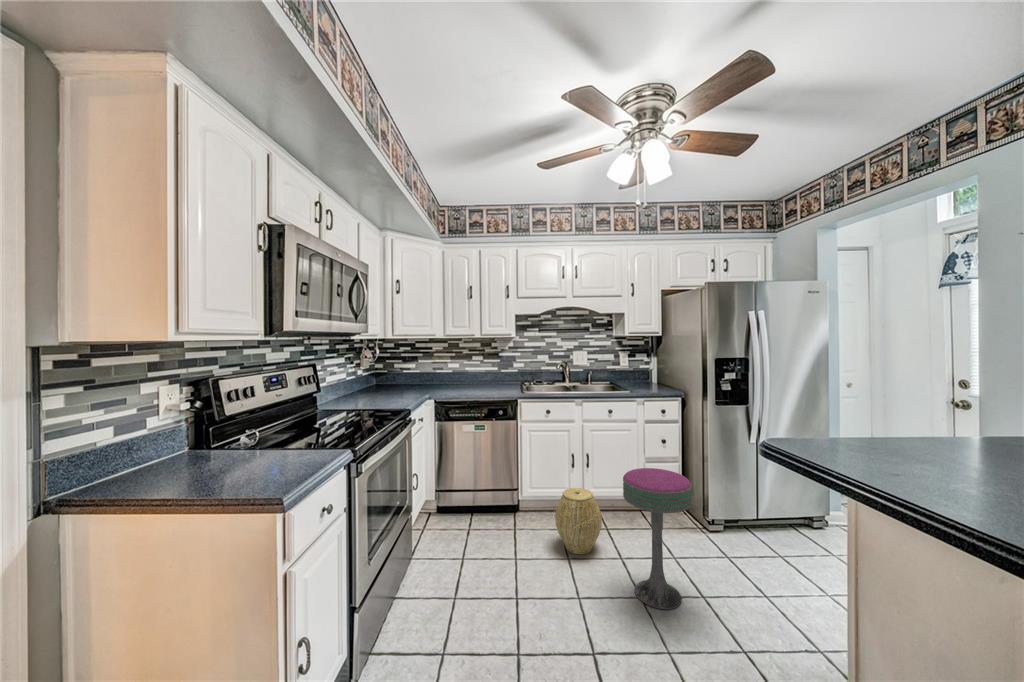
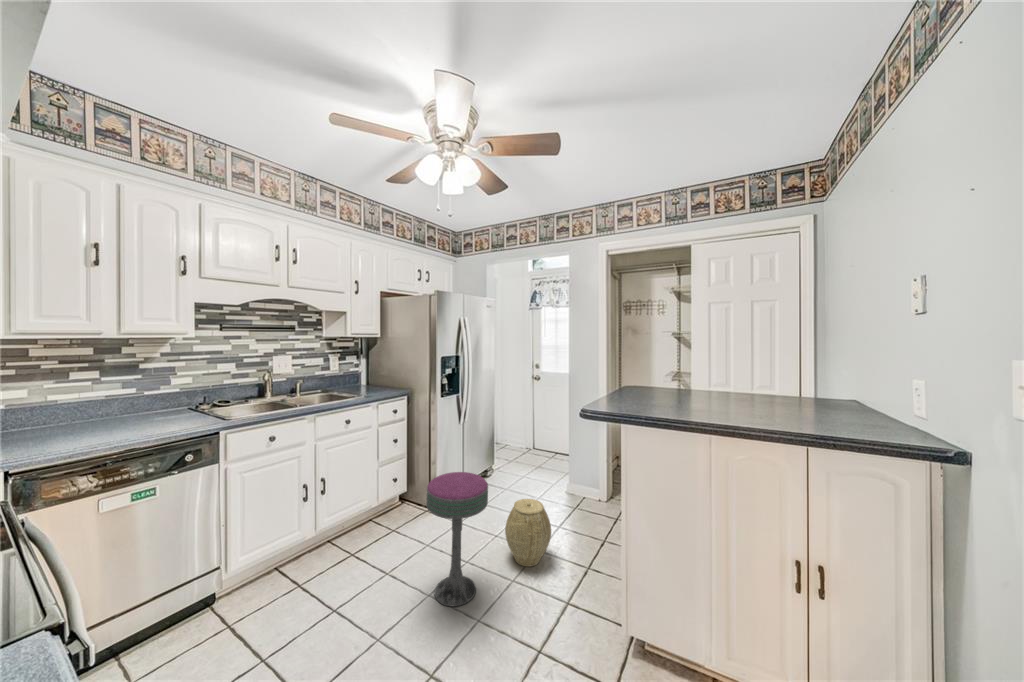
woven basket: present [555,488,602,554] -> present [505,499,551,567]

